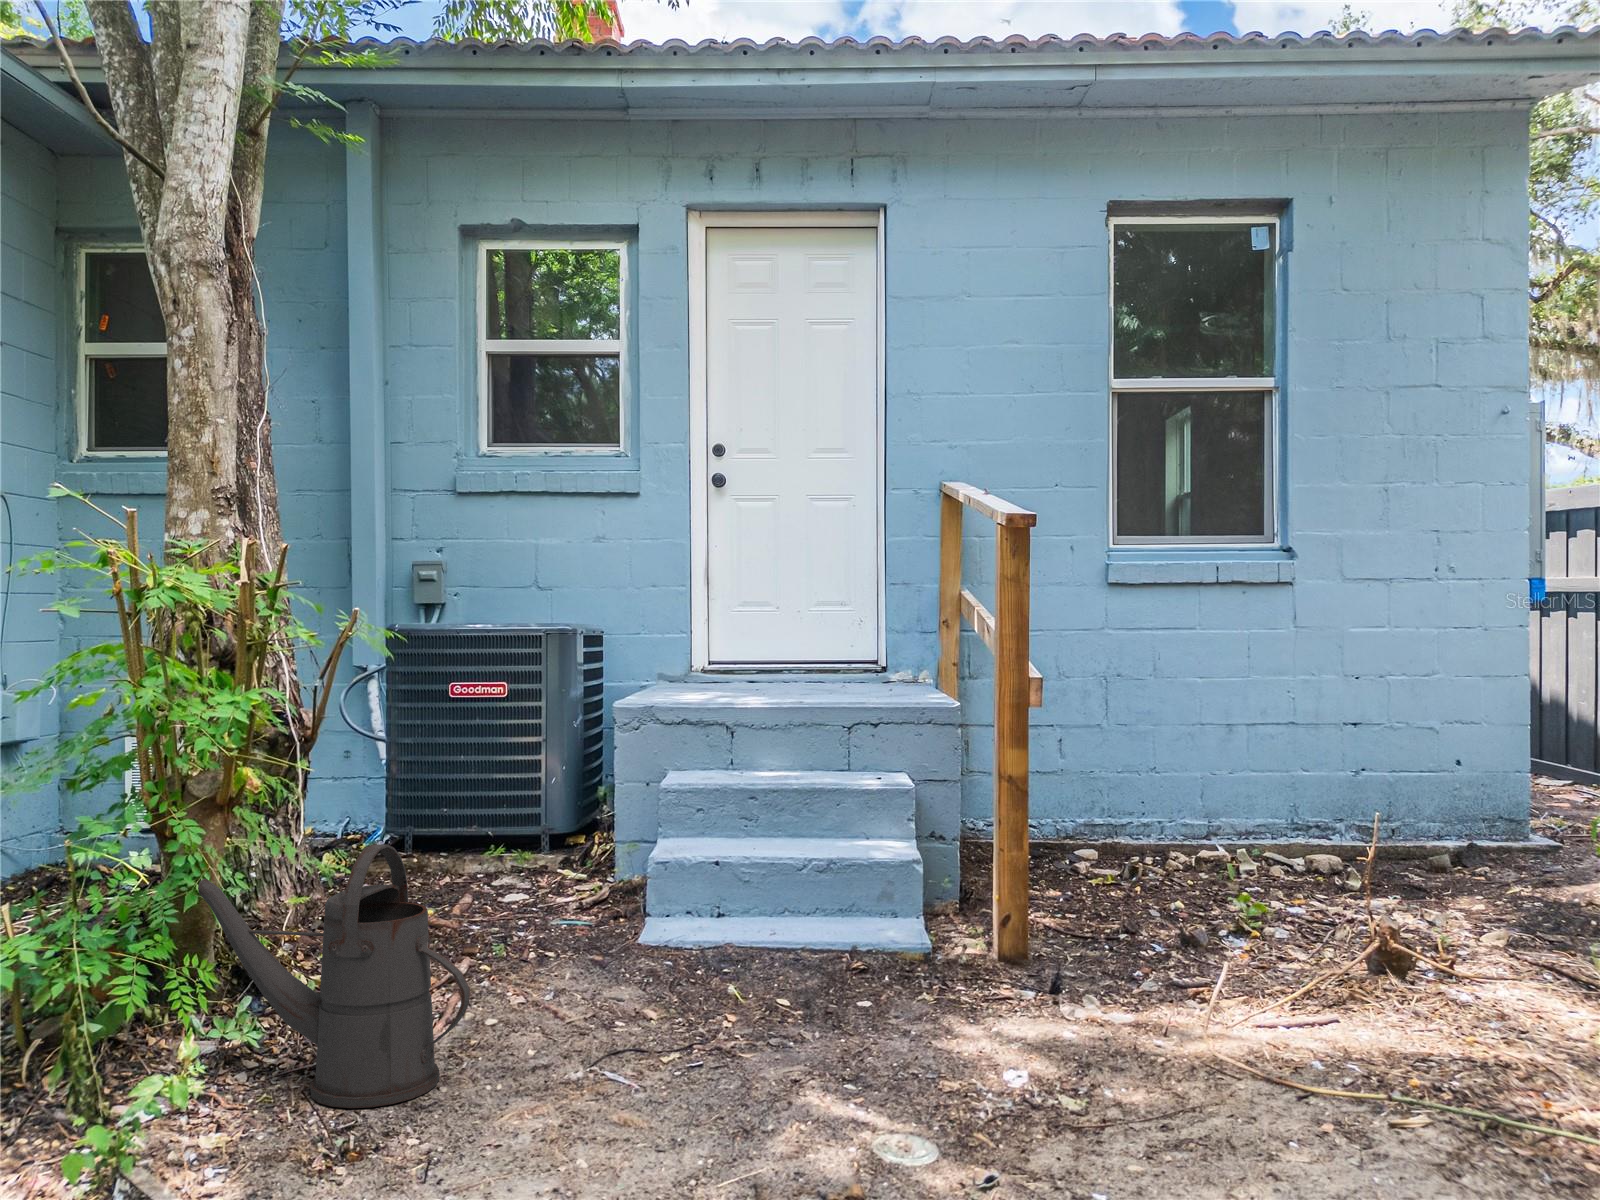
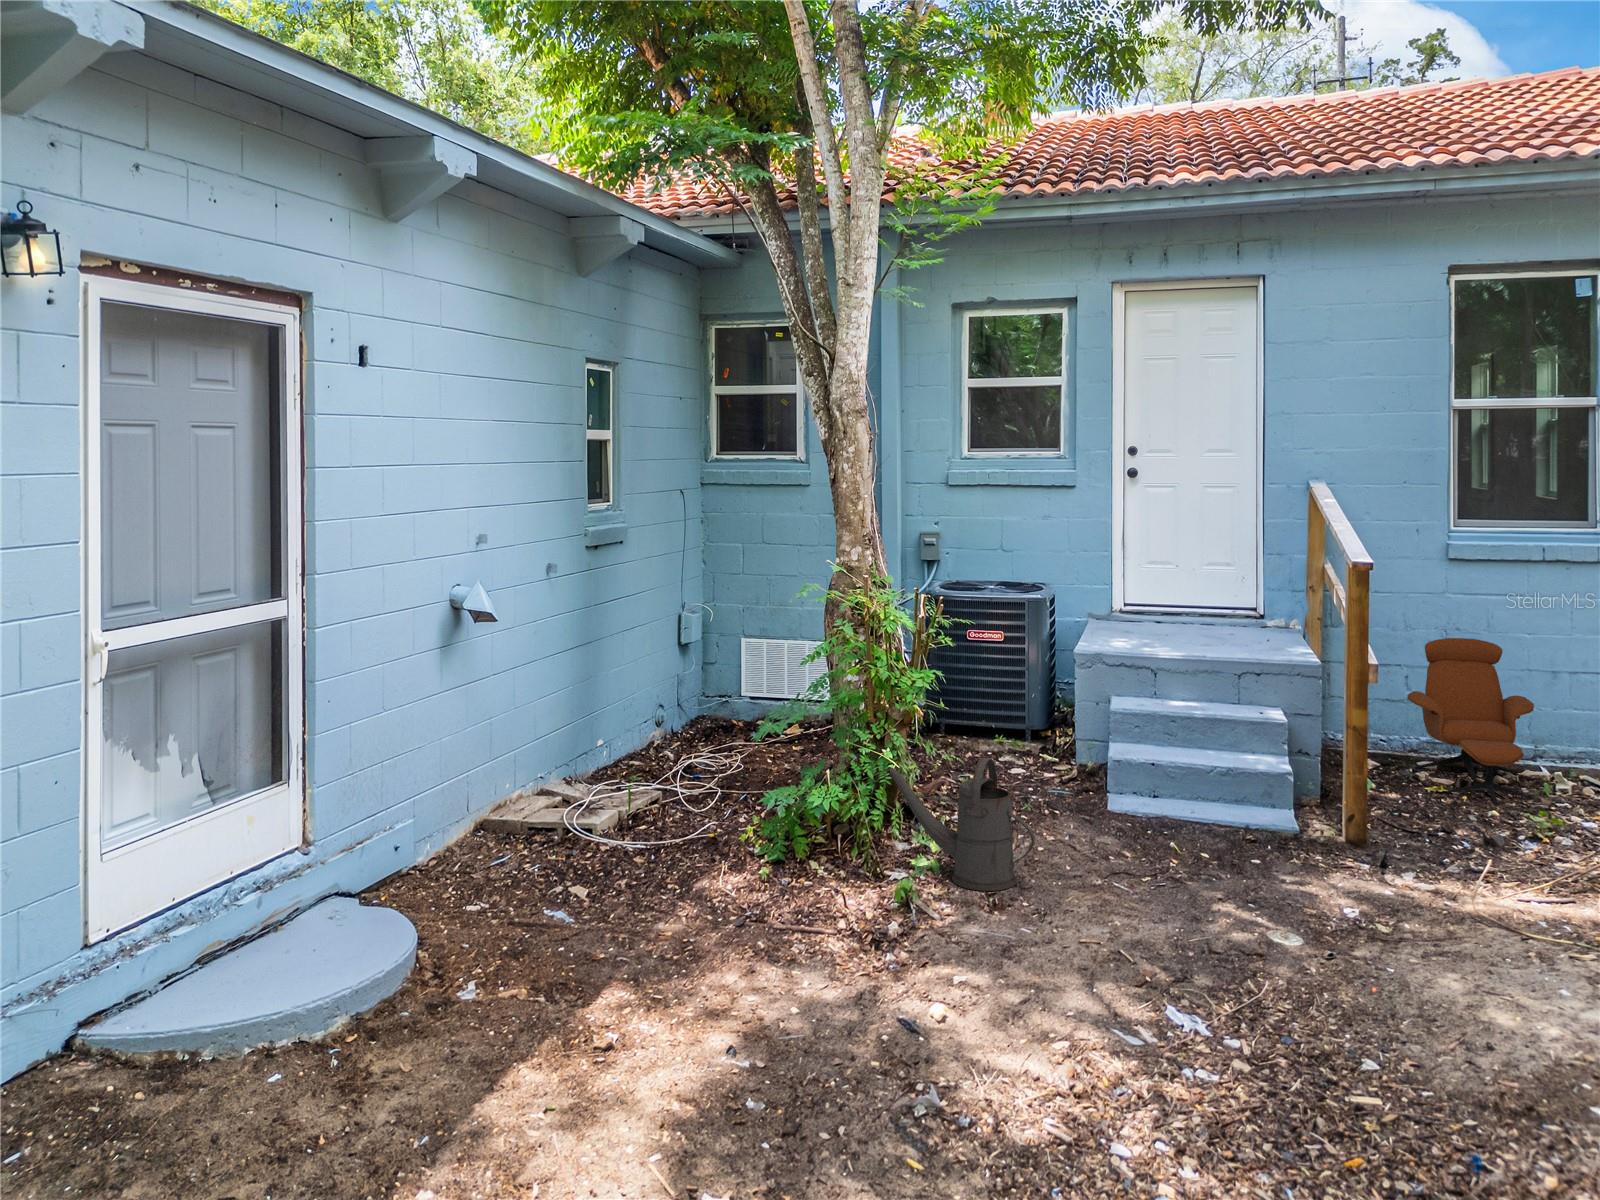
lounge chair: none [1056,682,1219,893] -> present [1407,638,1534,805]

